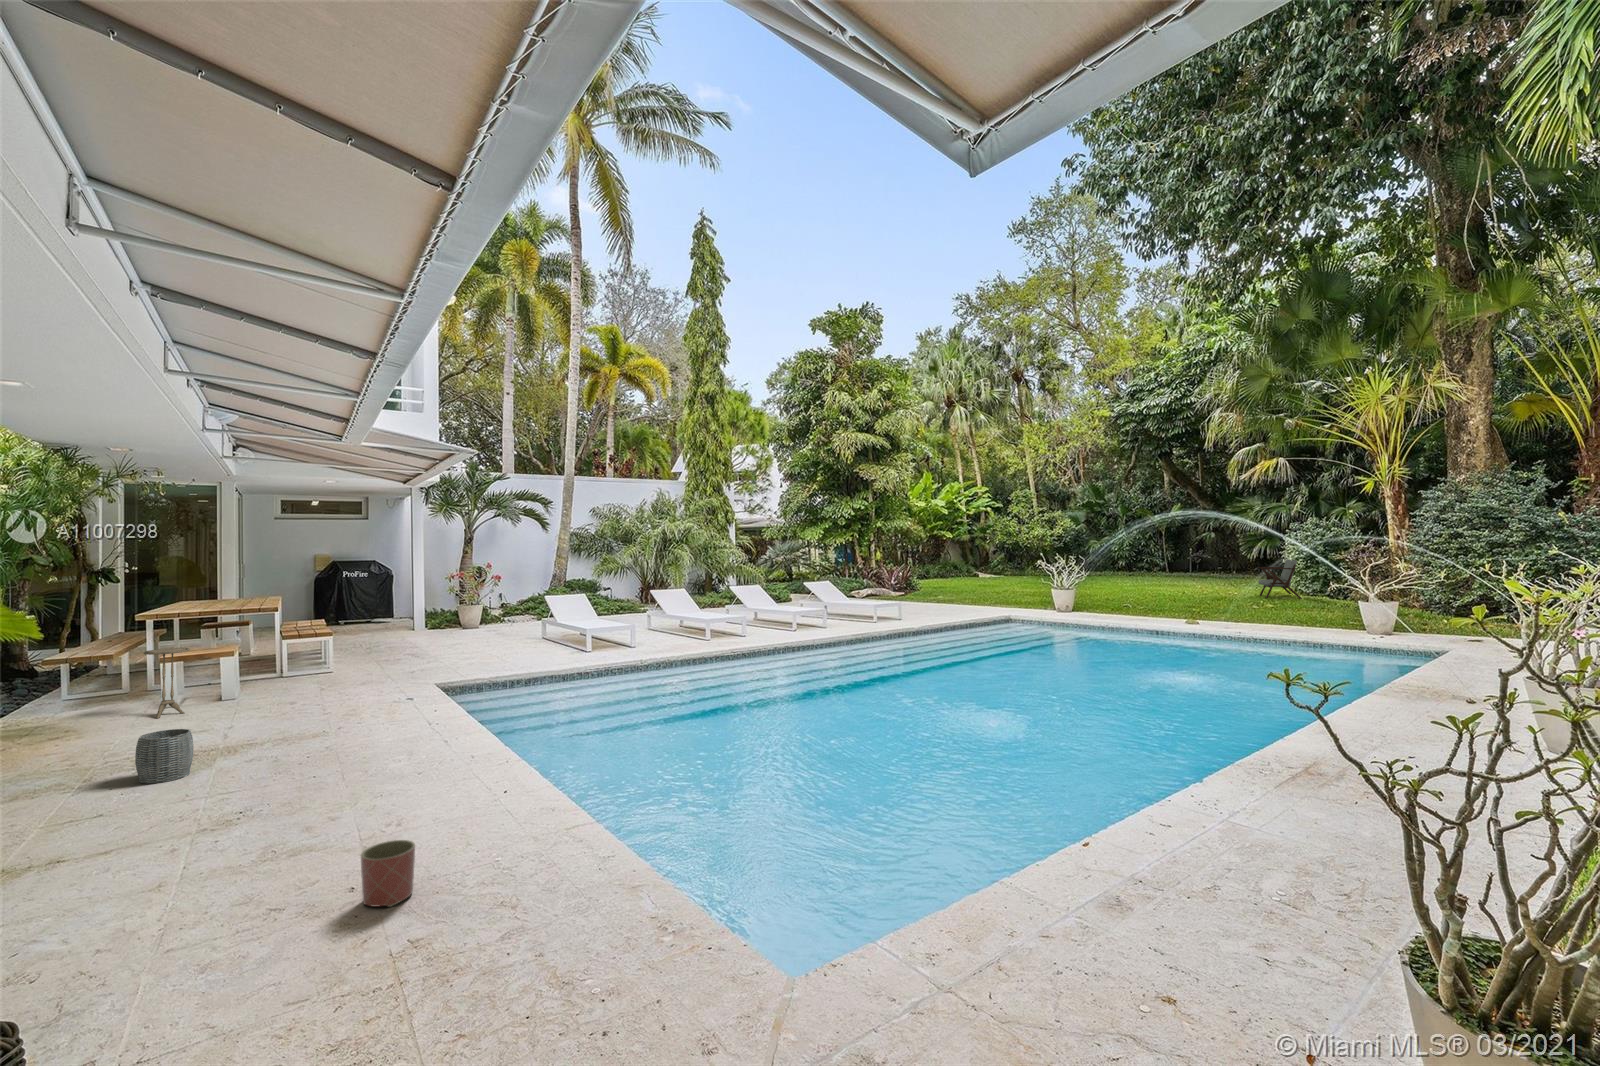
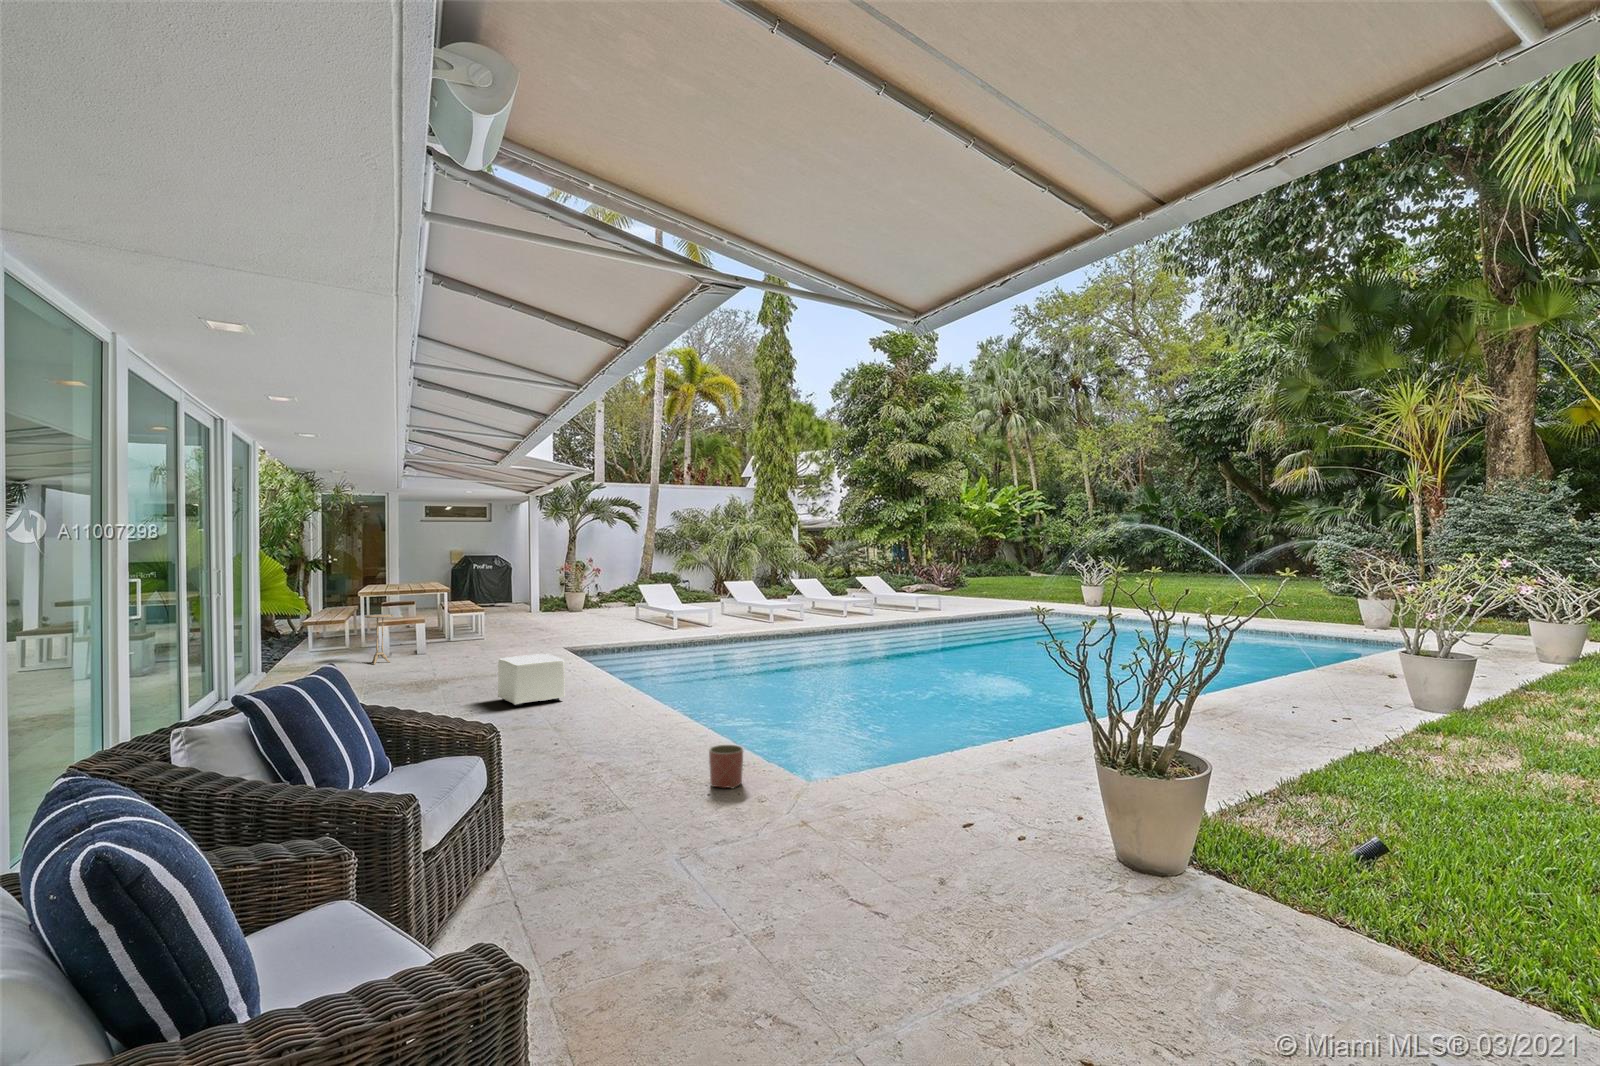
lounge chair: present [1258,559,1302,599] -> none [1295,560,1335,598]
ottoman: none [301,715,404,802] -> present [498,654,565,706]
woven basket: present [135,729,193,784] -> none [389,662,422,696]
planter: present [361,840,415,907] -> present [709,745,743,789]

